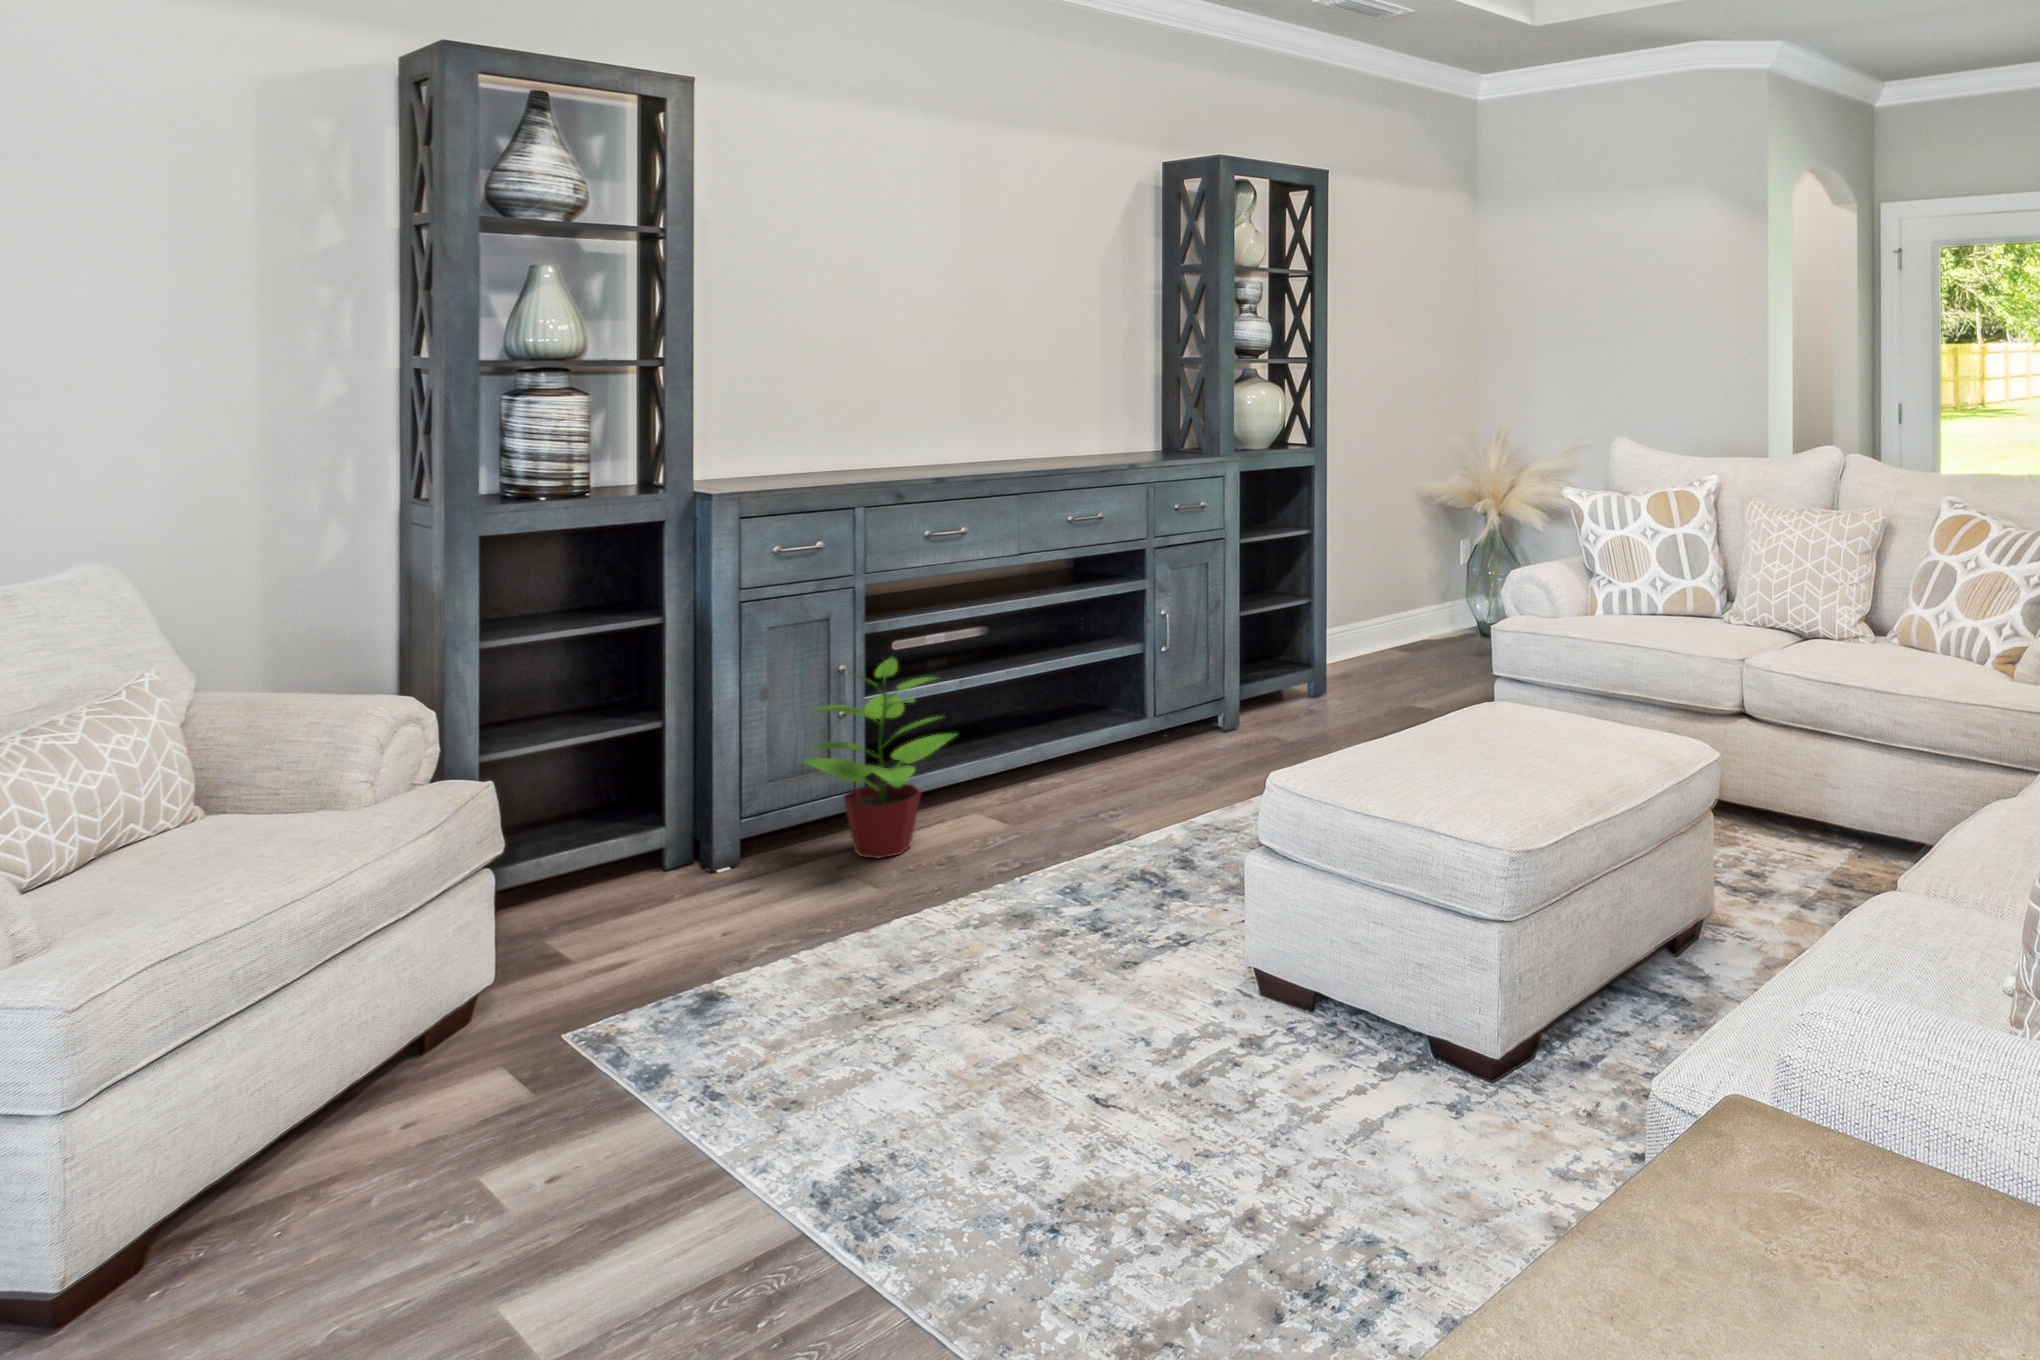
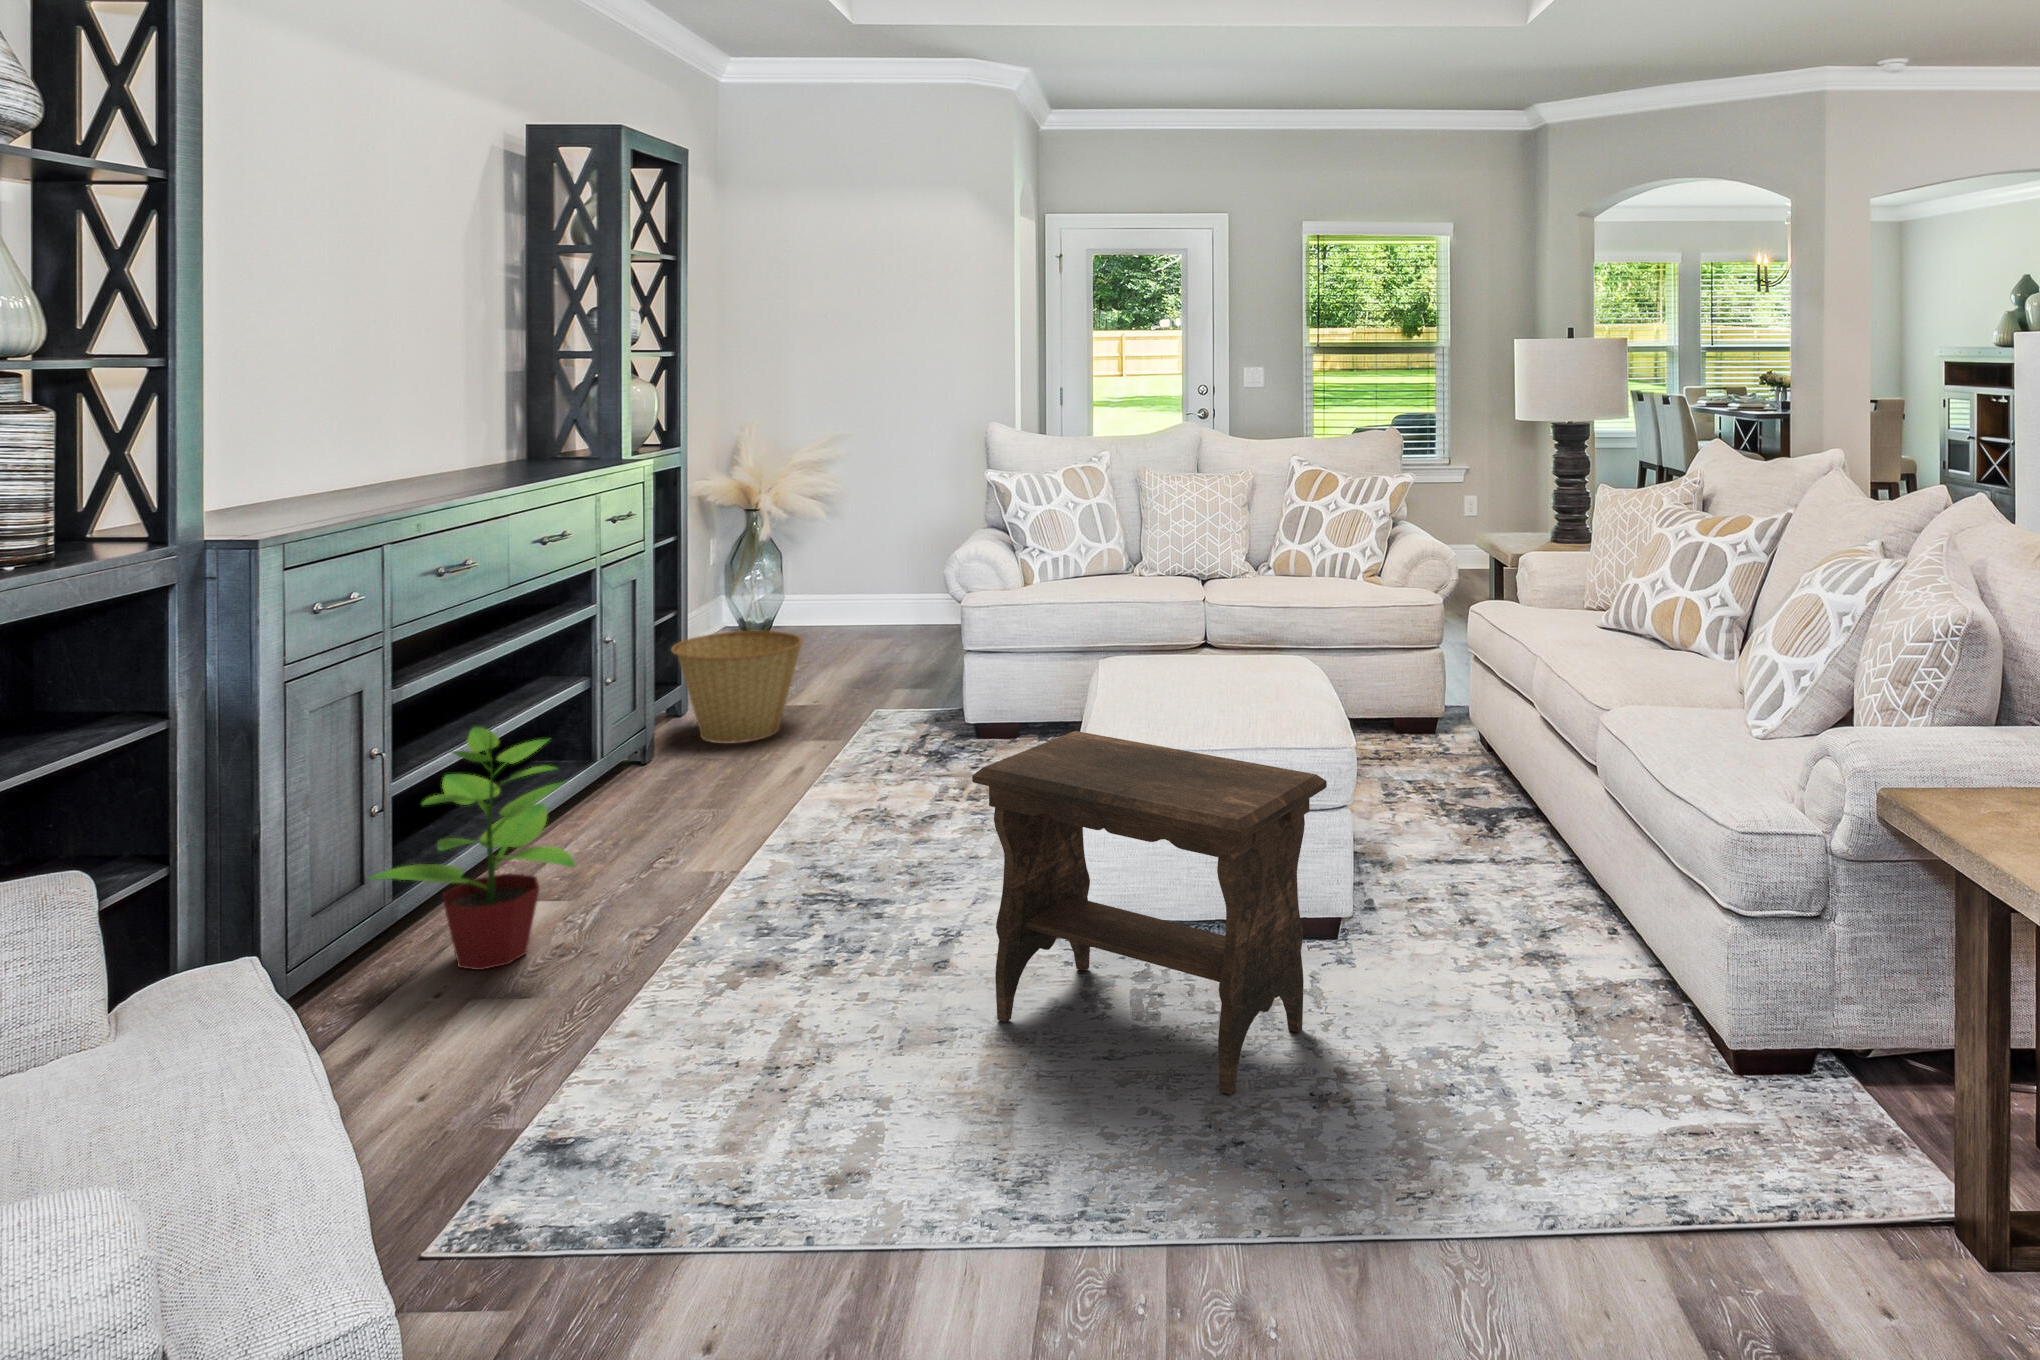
basket: none [1249,623,1369,729] -> present [671,631,803,743]
footstool: none [1042,757,1296,1203] -> present [972,731,1327,1095]

